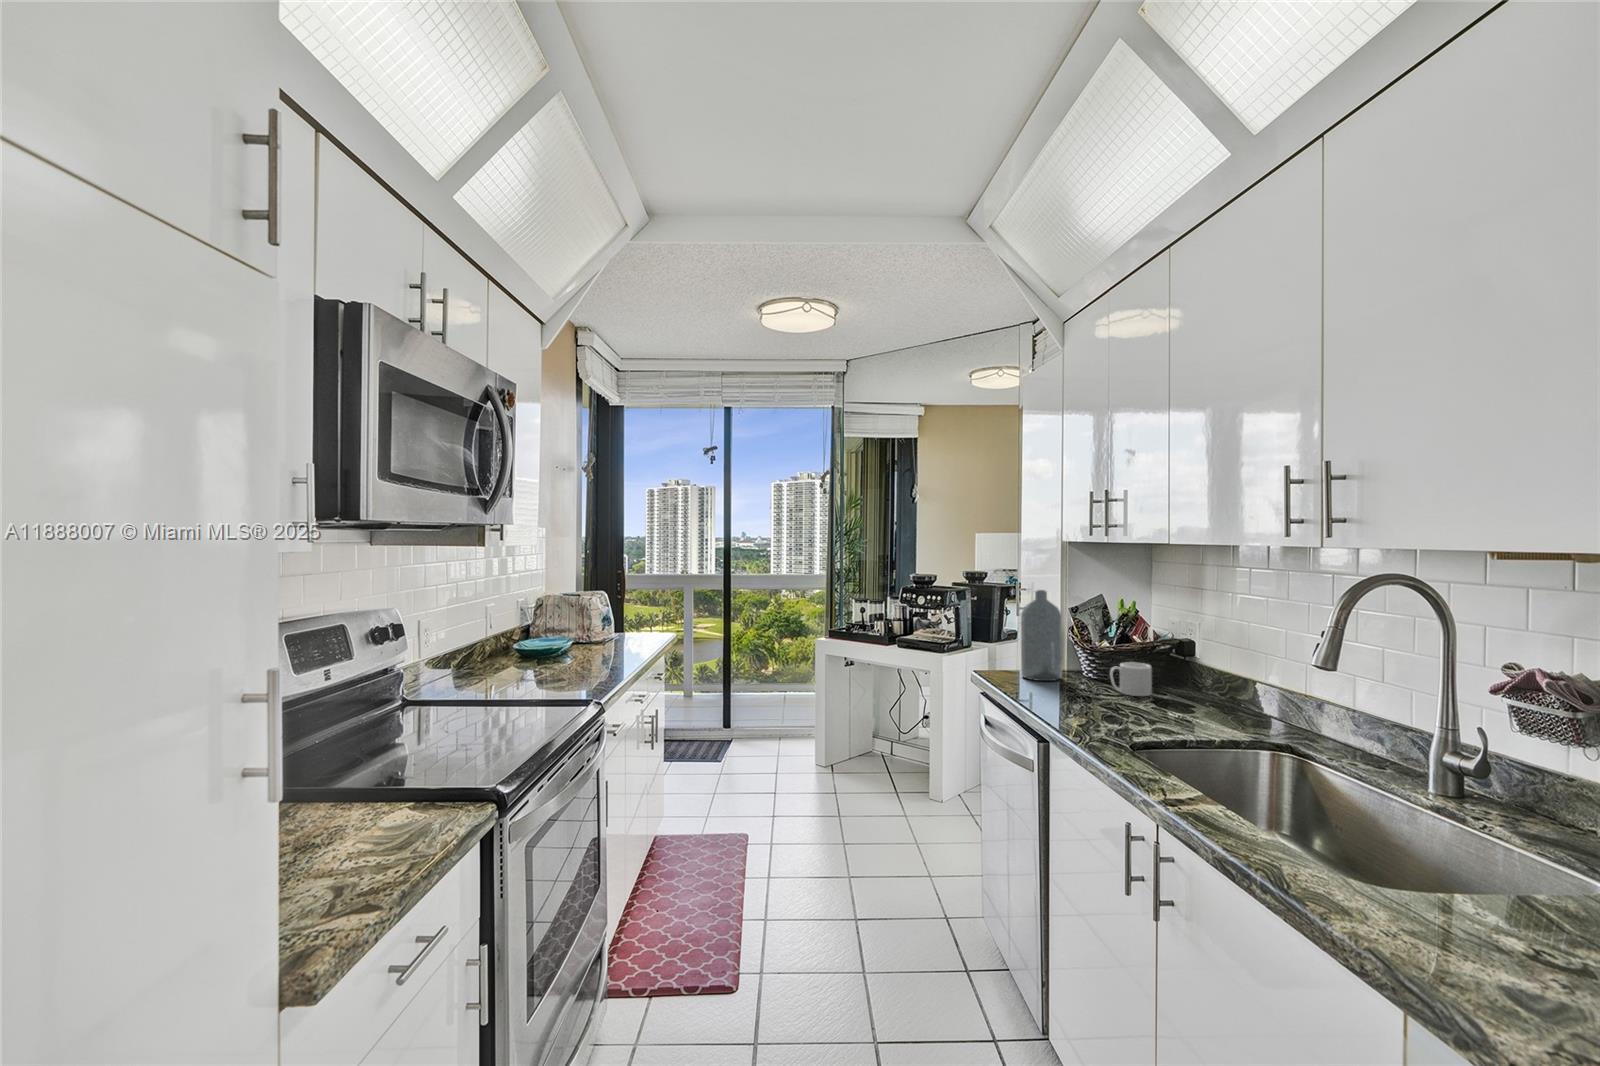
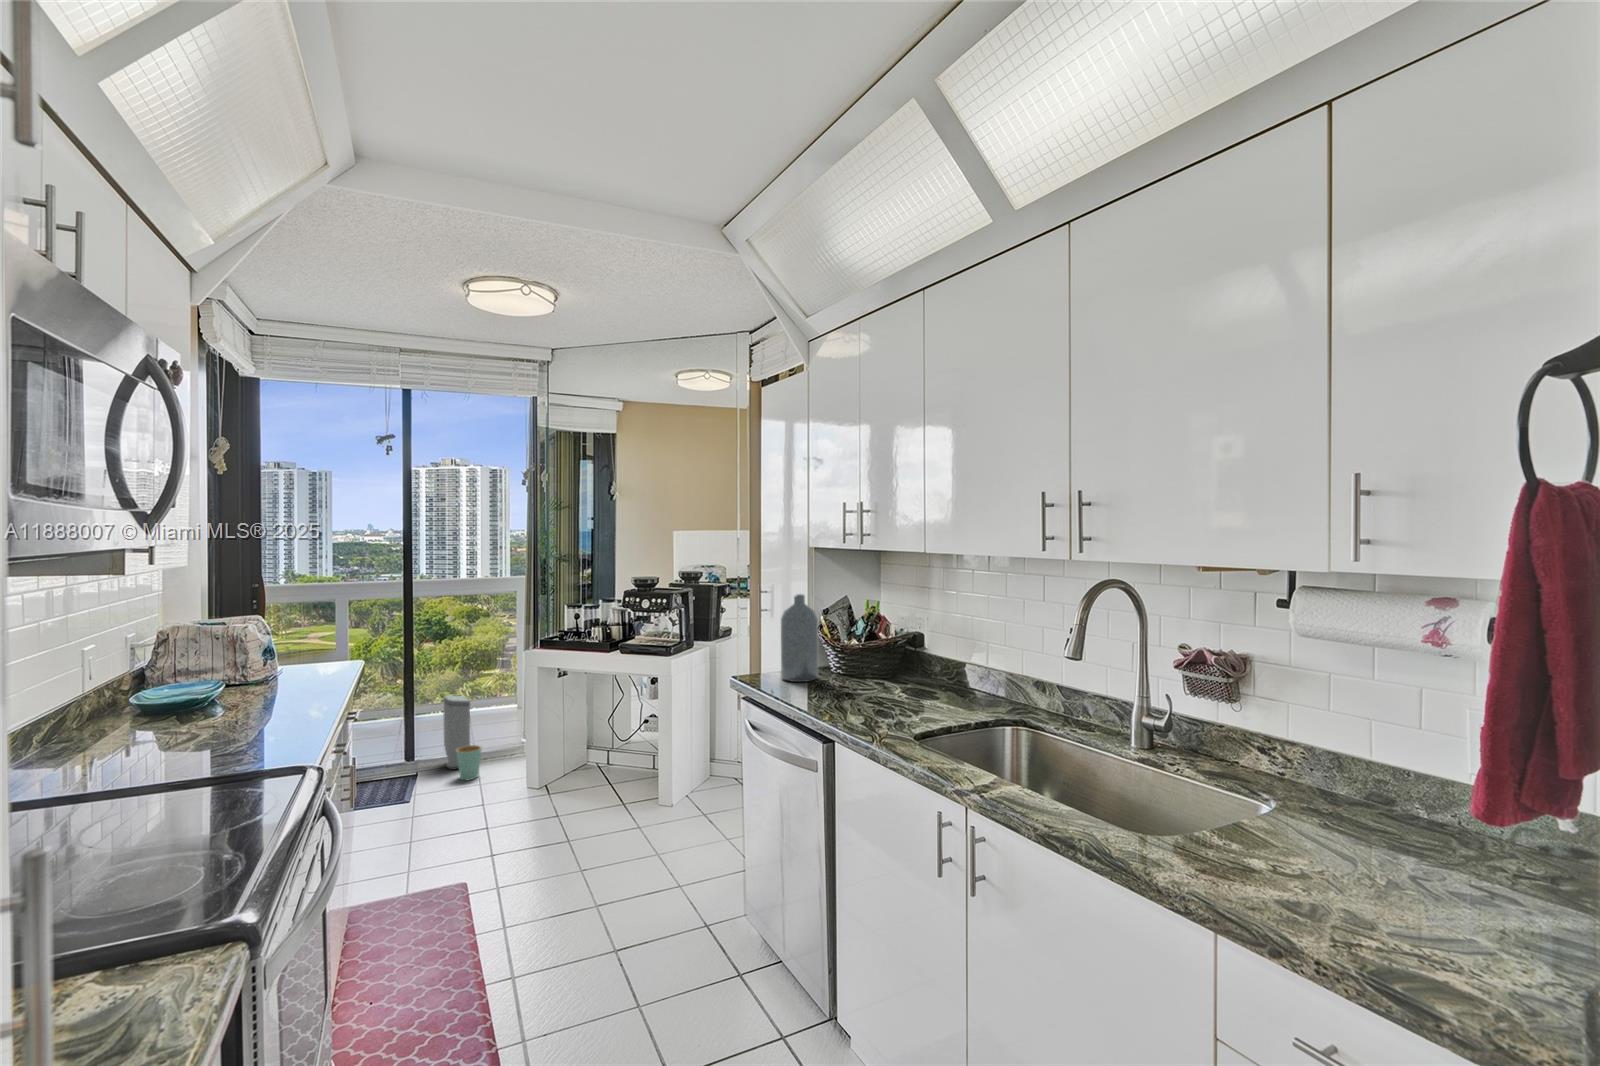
mug: present [1110,662,1152,696] -> none [866,658,900,689]
trash can: none [757,674,785,750] -> present [443,694,482,780]

